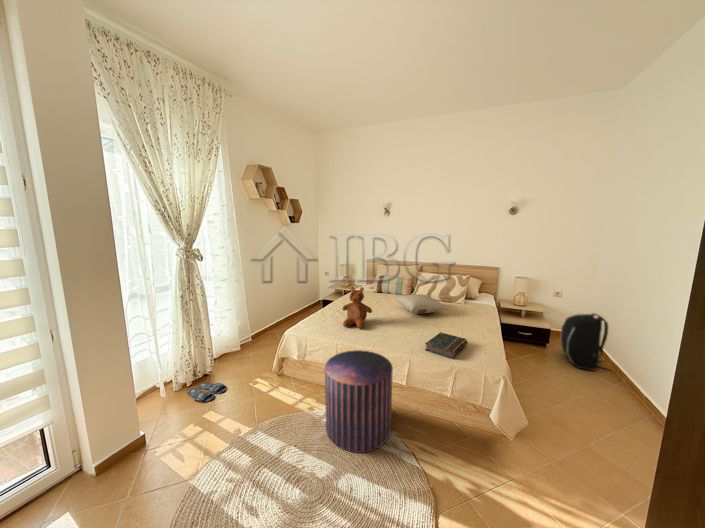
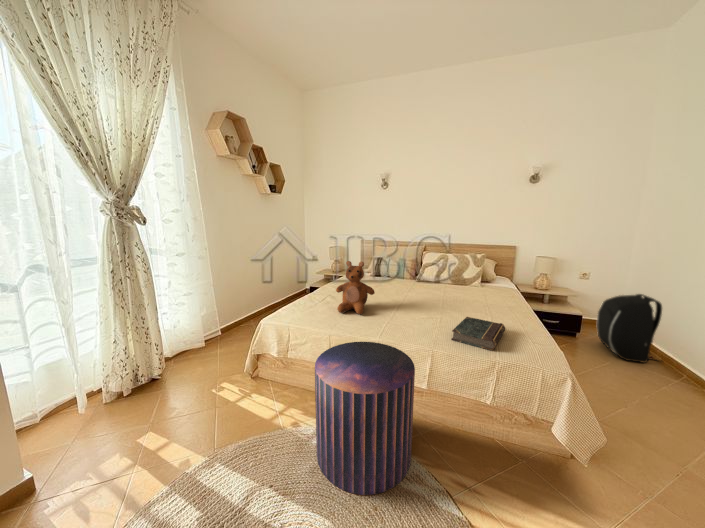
pillow: present [396,294,448,314] -> none [400,274,467,296]
slippers: present [187,382,226,402] -> none [121,389,178,419]

